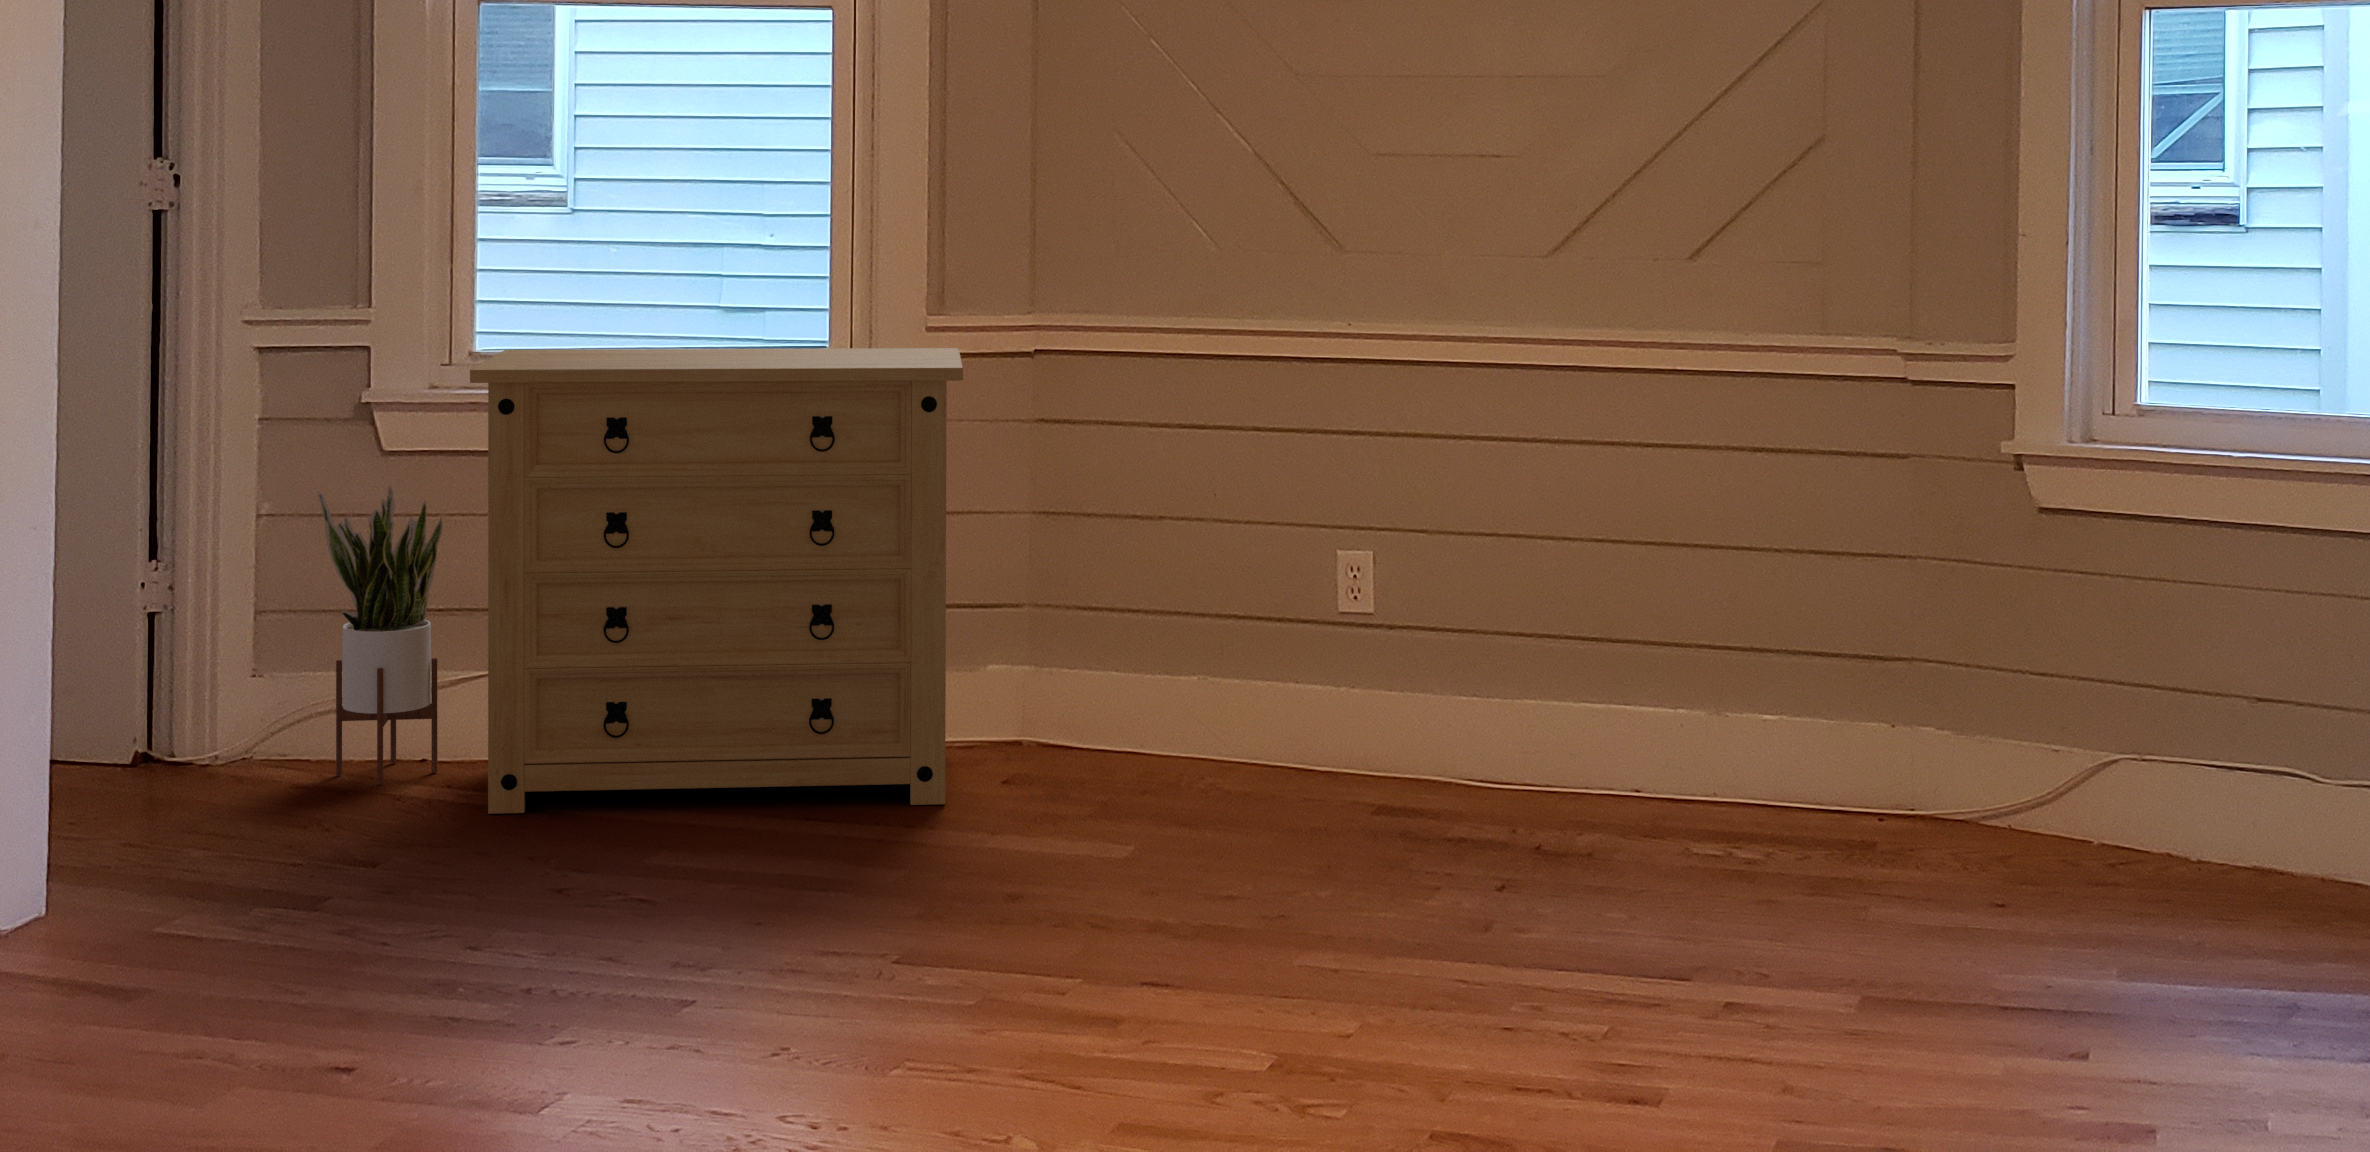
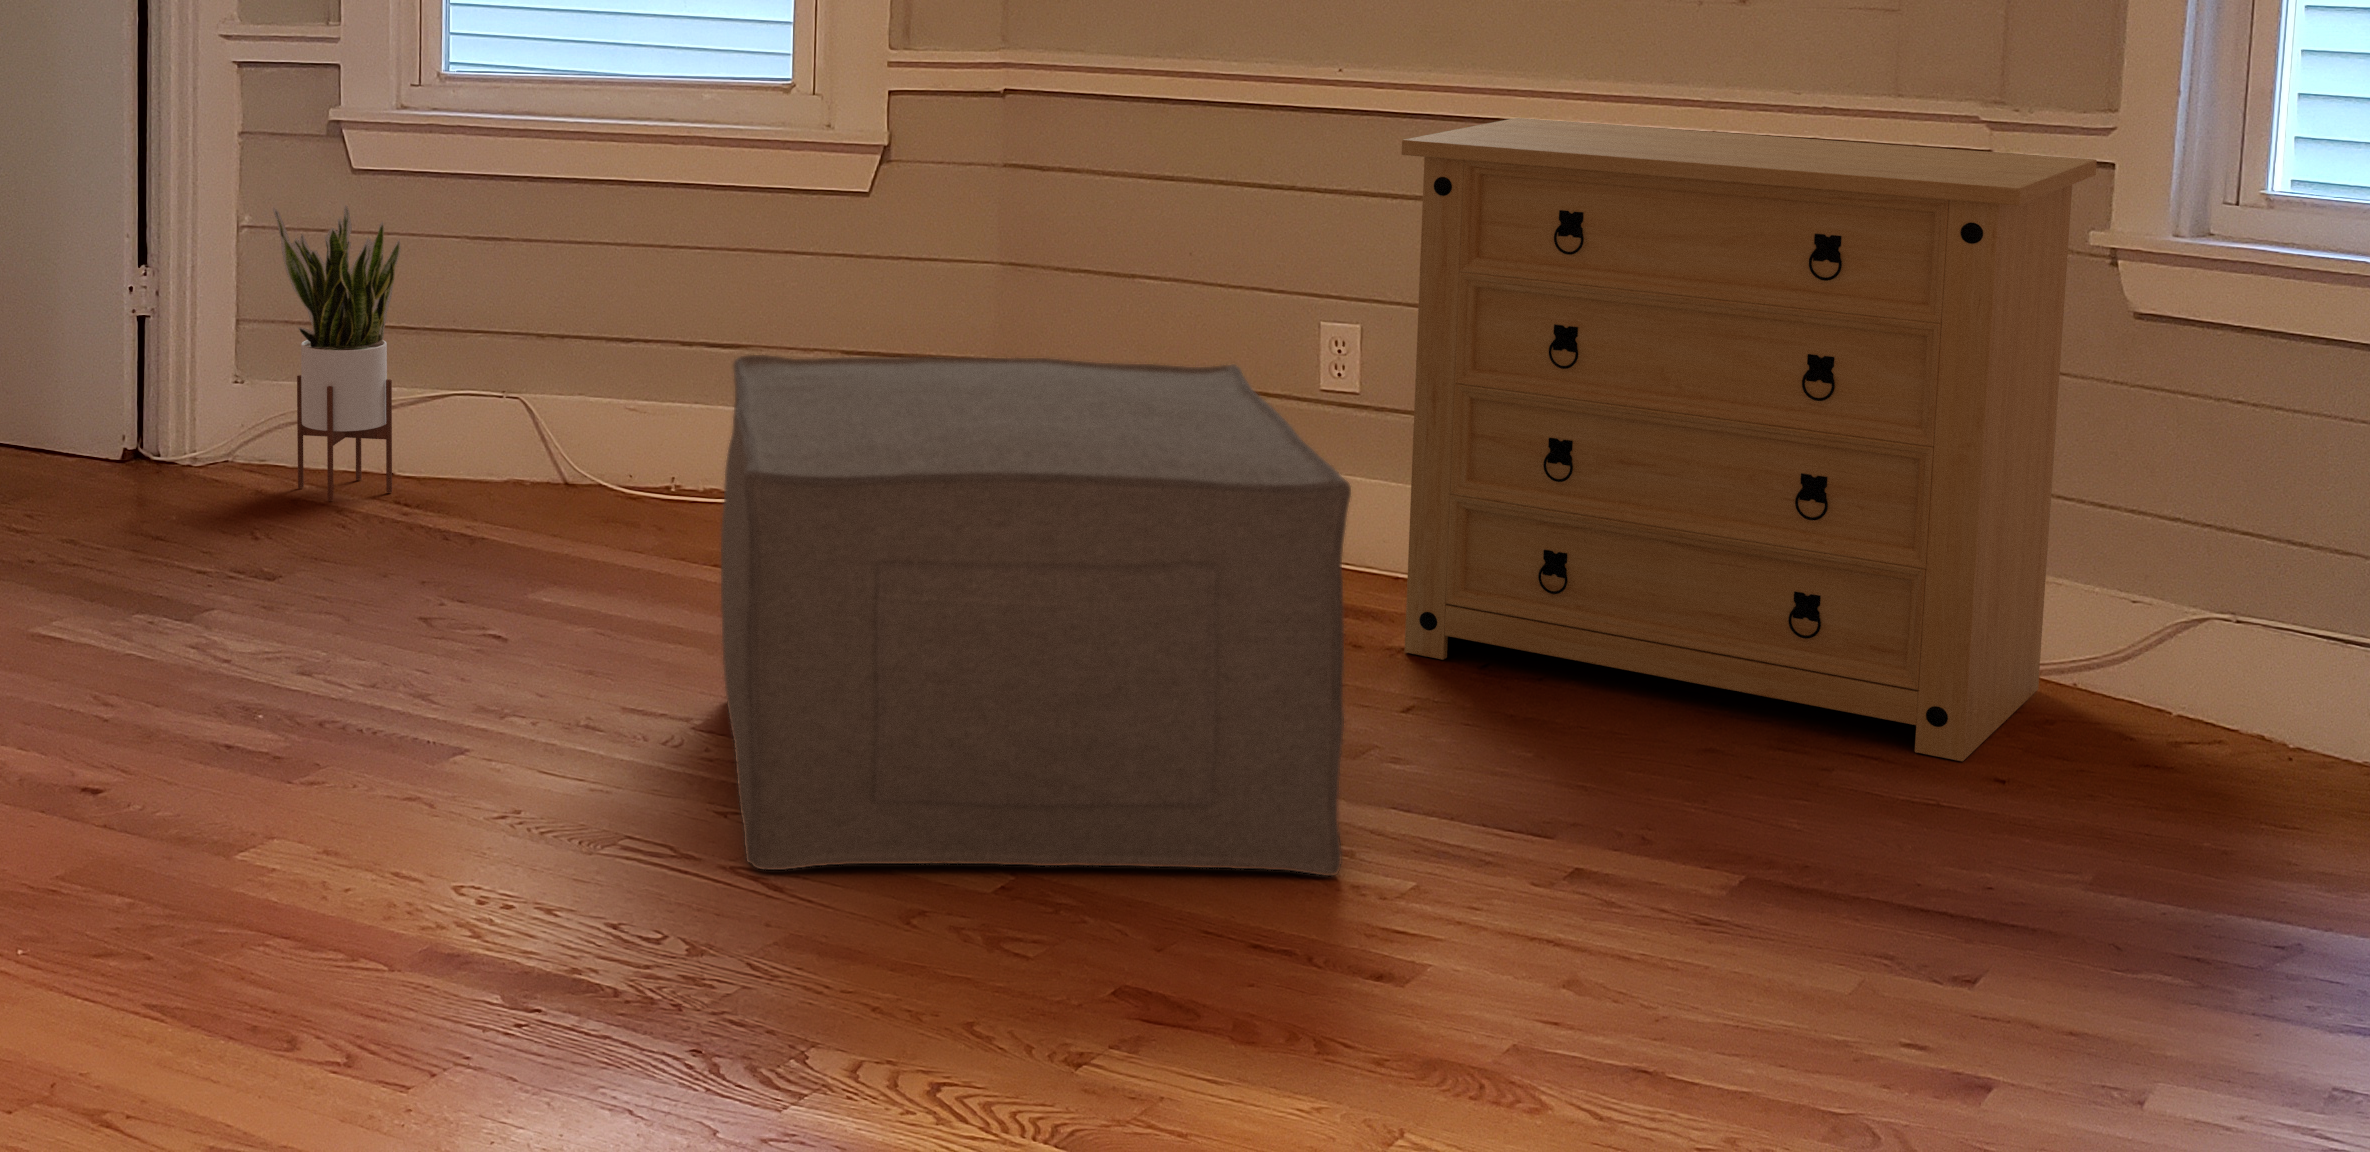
dresser: present [470,348,963,814] -> present [1401,118,2097,761]
ottoman: none [904,579,1525,1055] -> present [721,355,1351,876]

